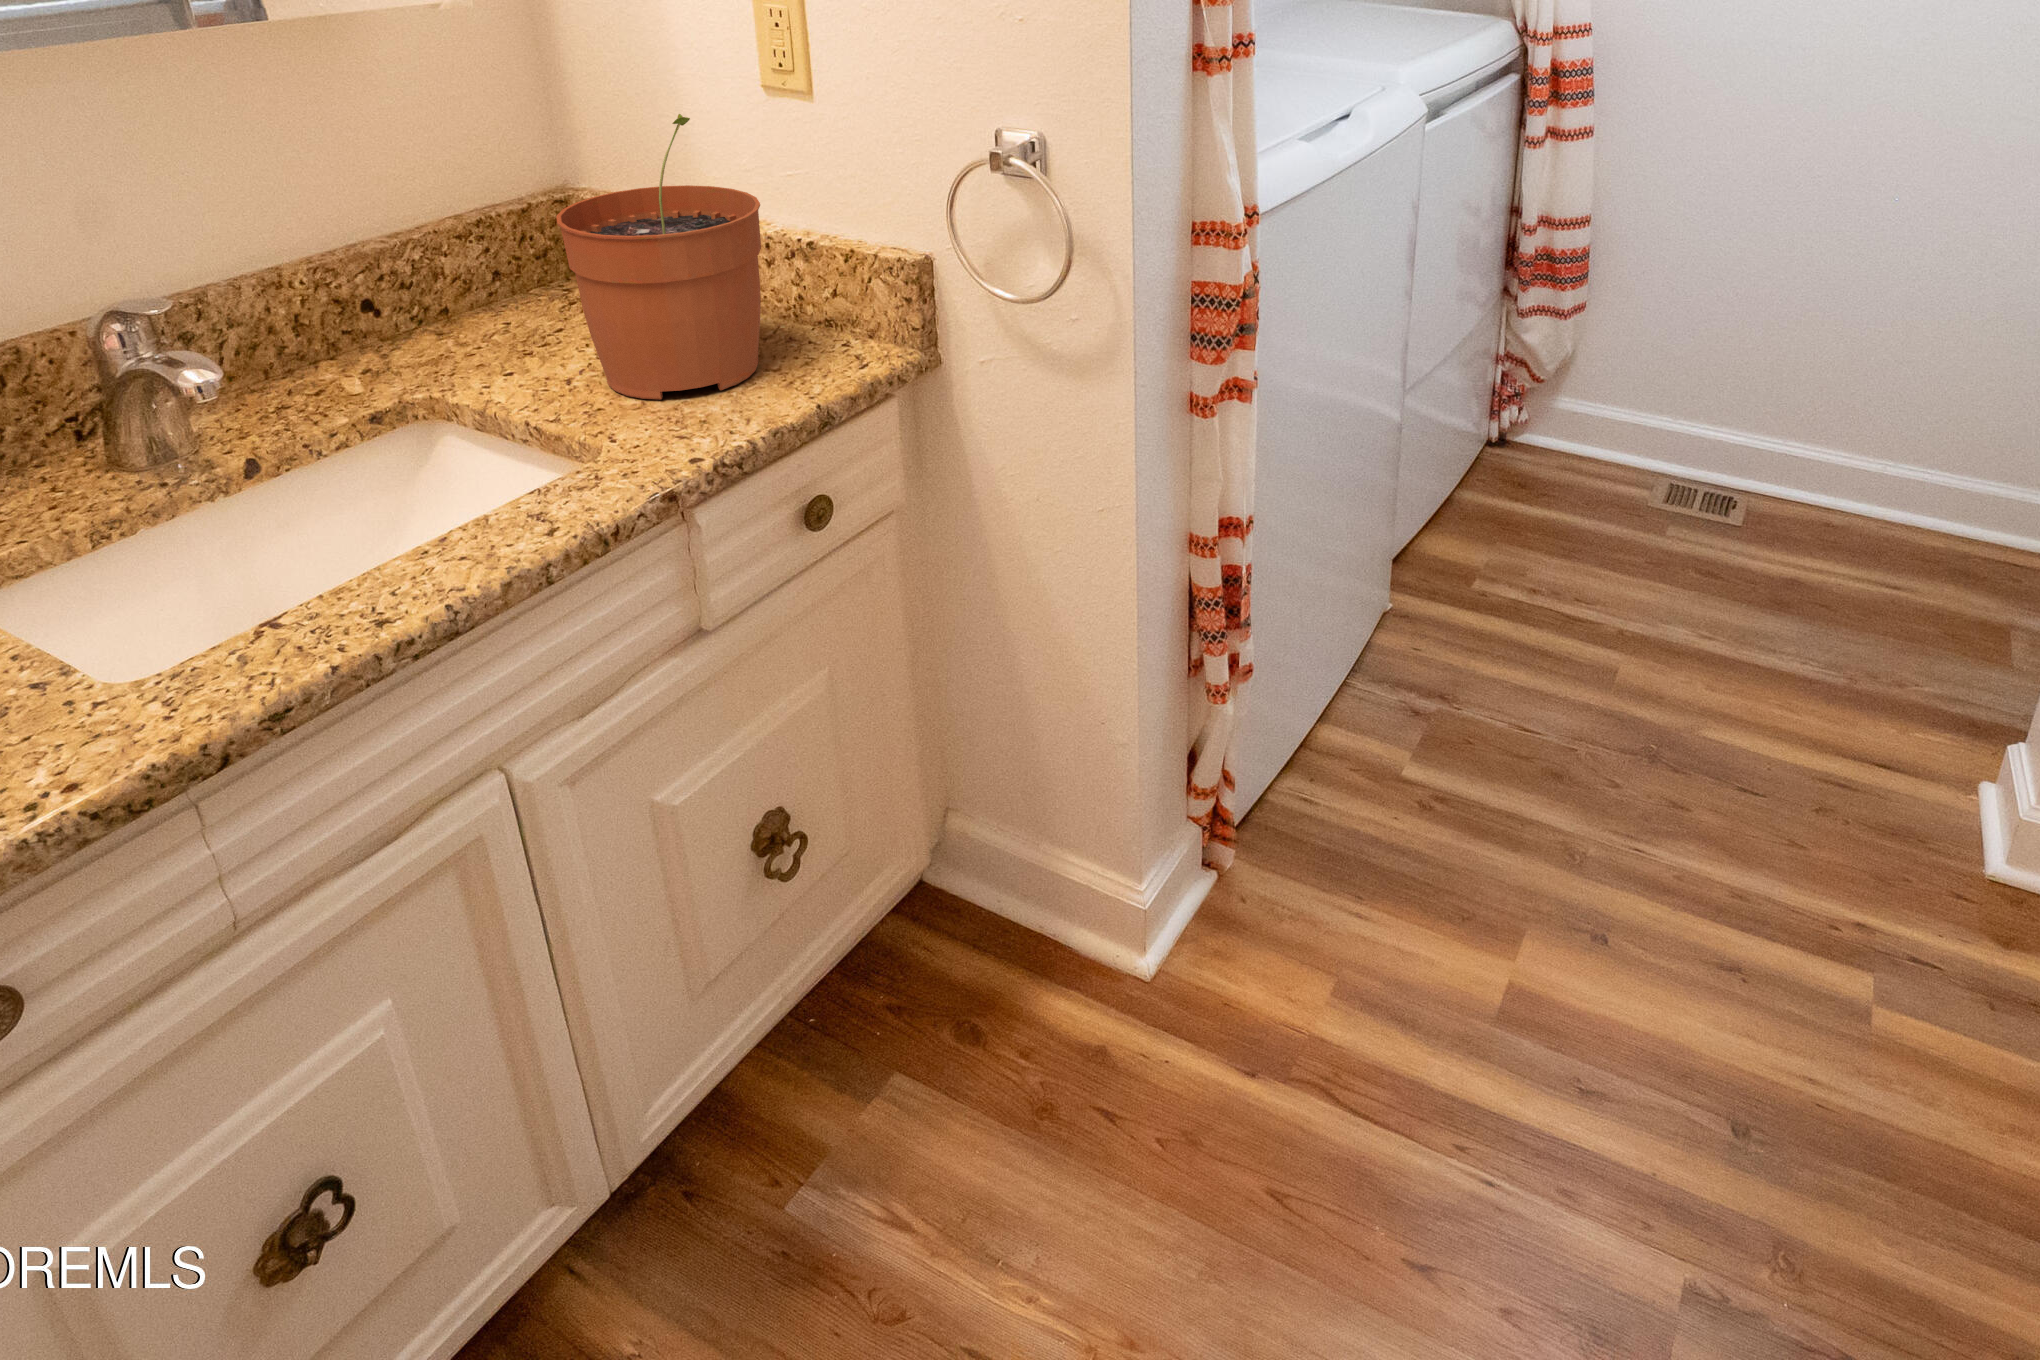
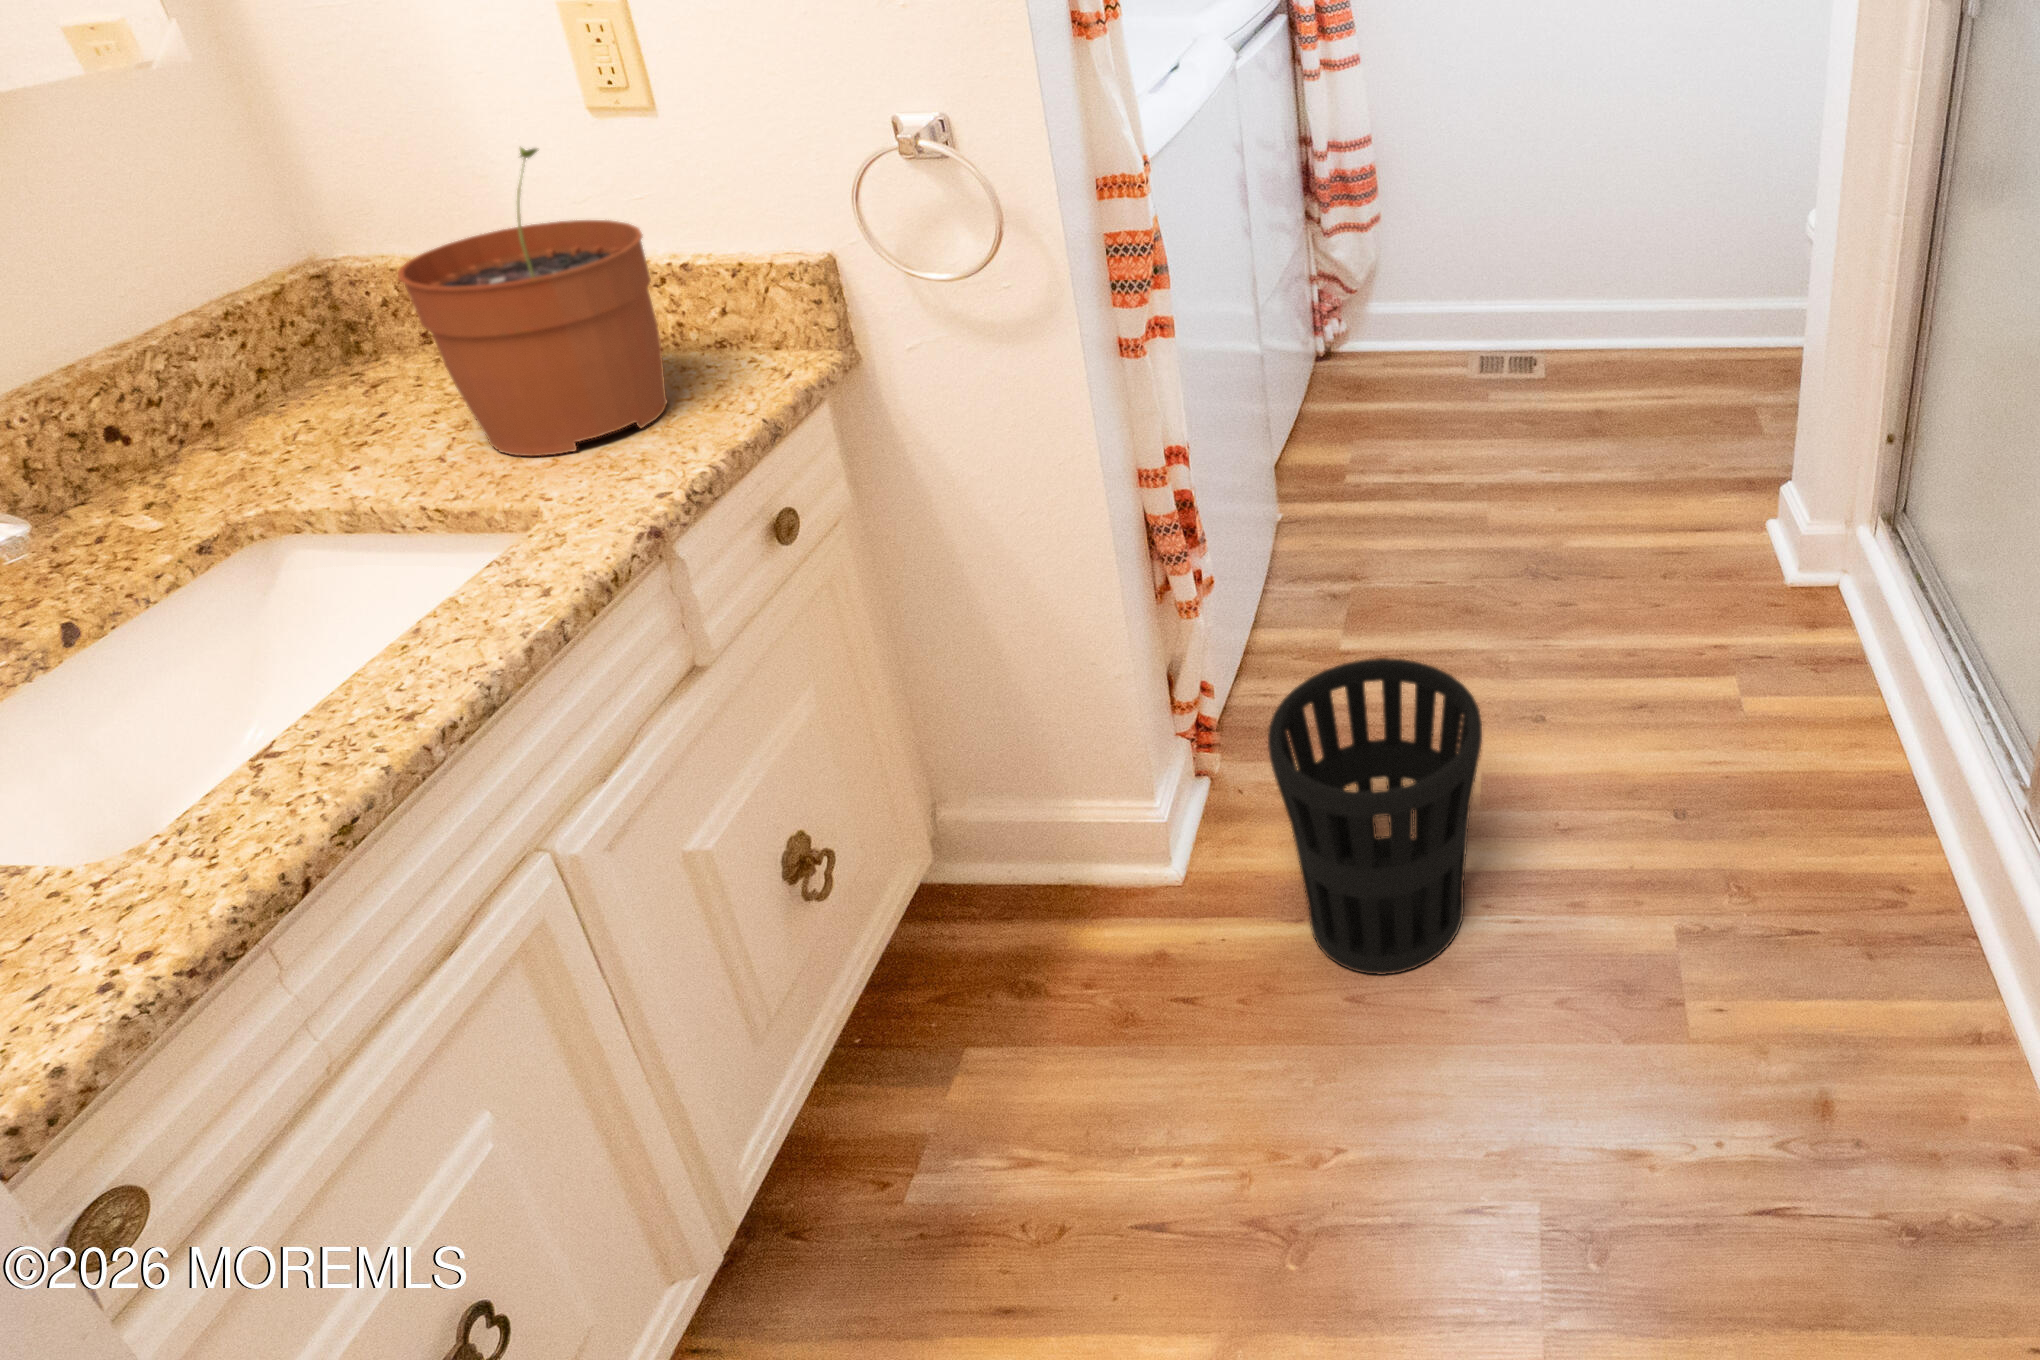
wastebasket: none [1243,803,1491,1180] -> present [1268,658,1482,974]

